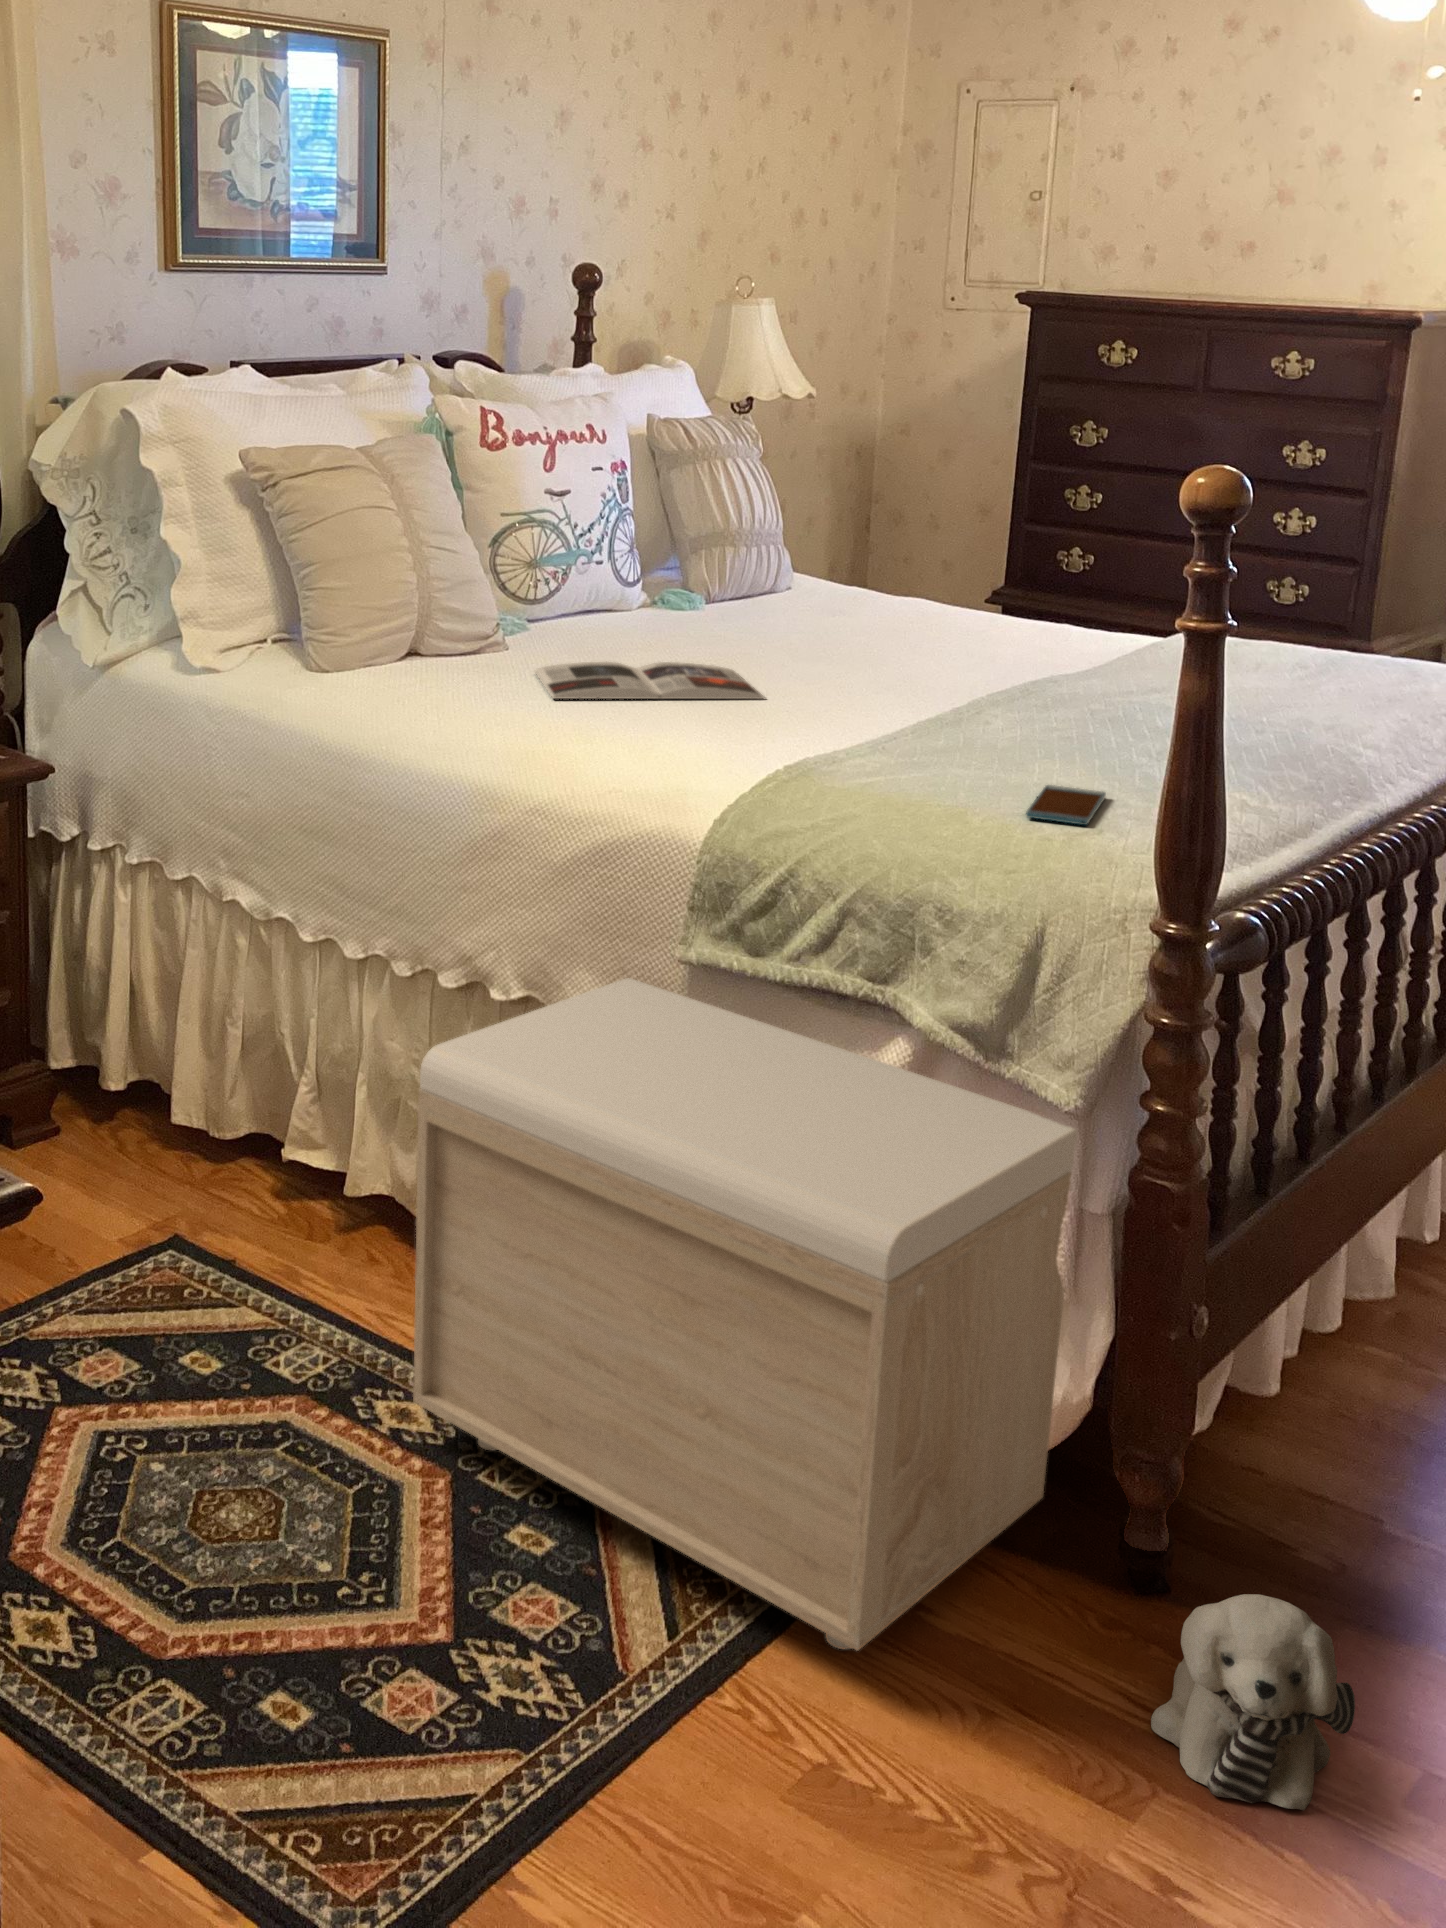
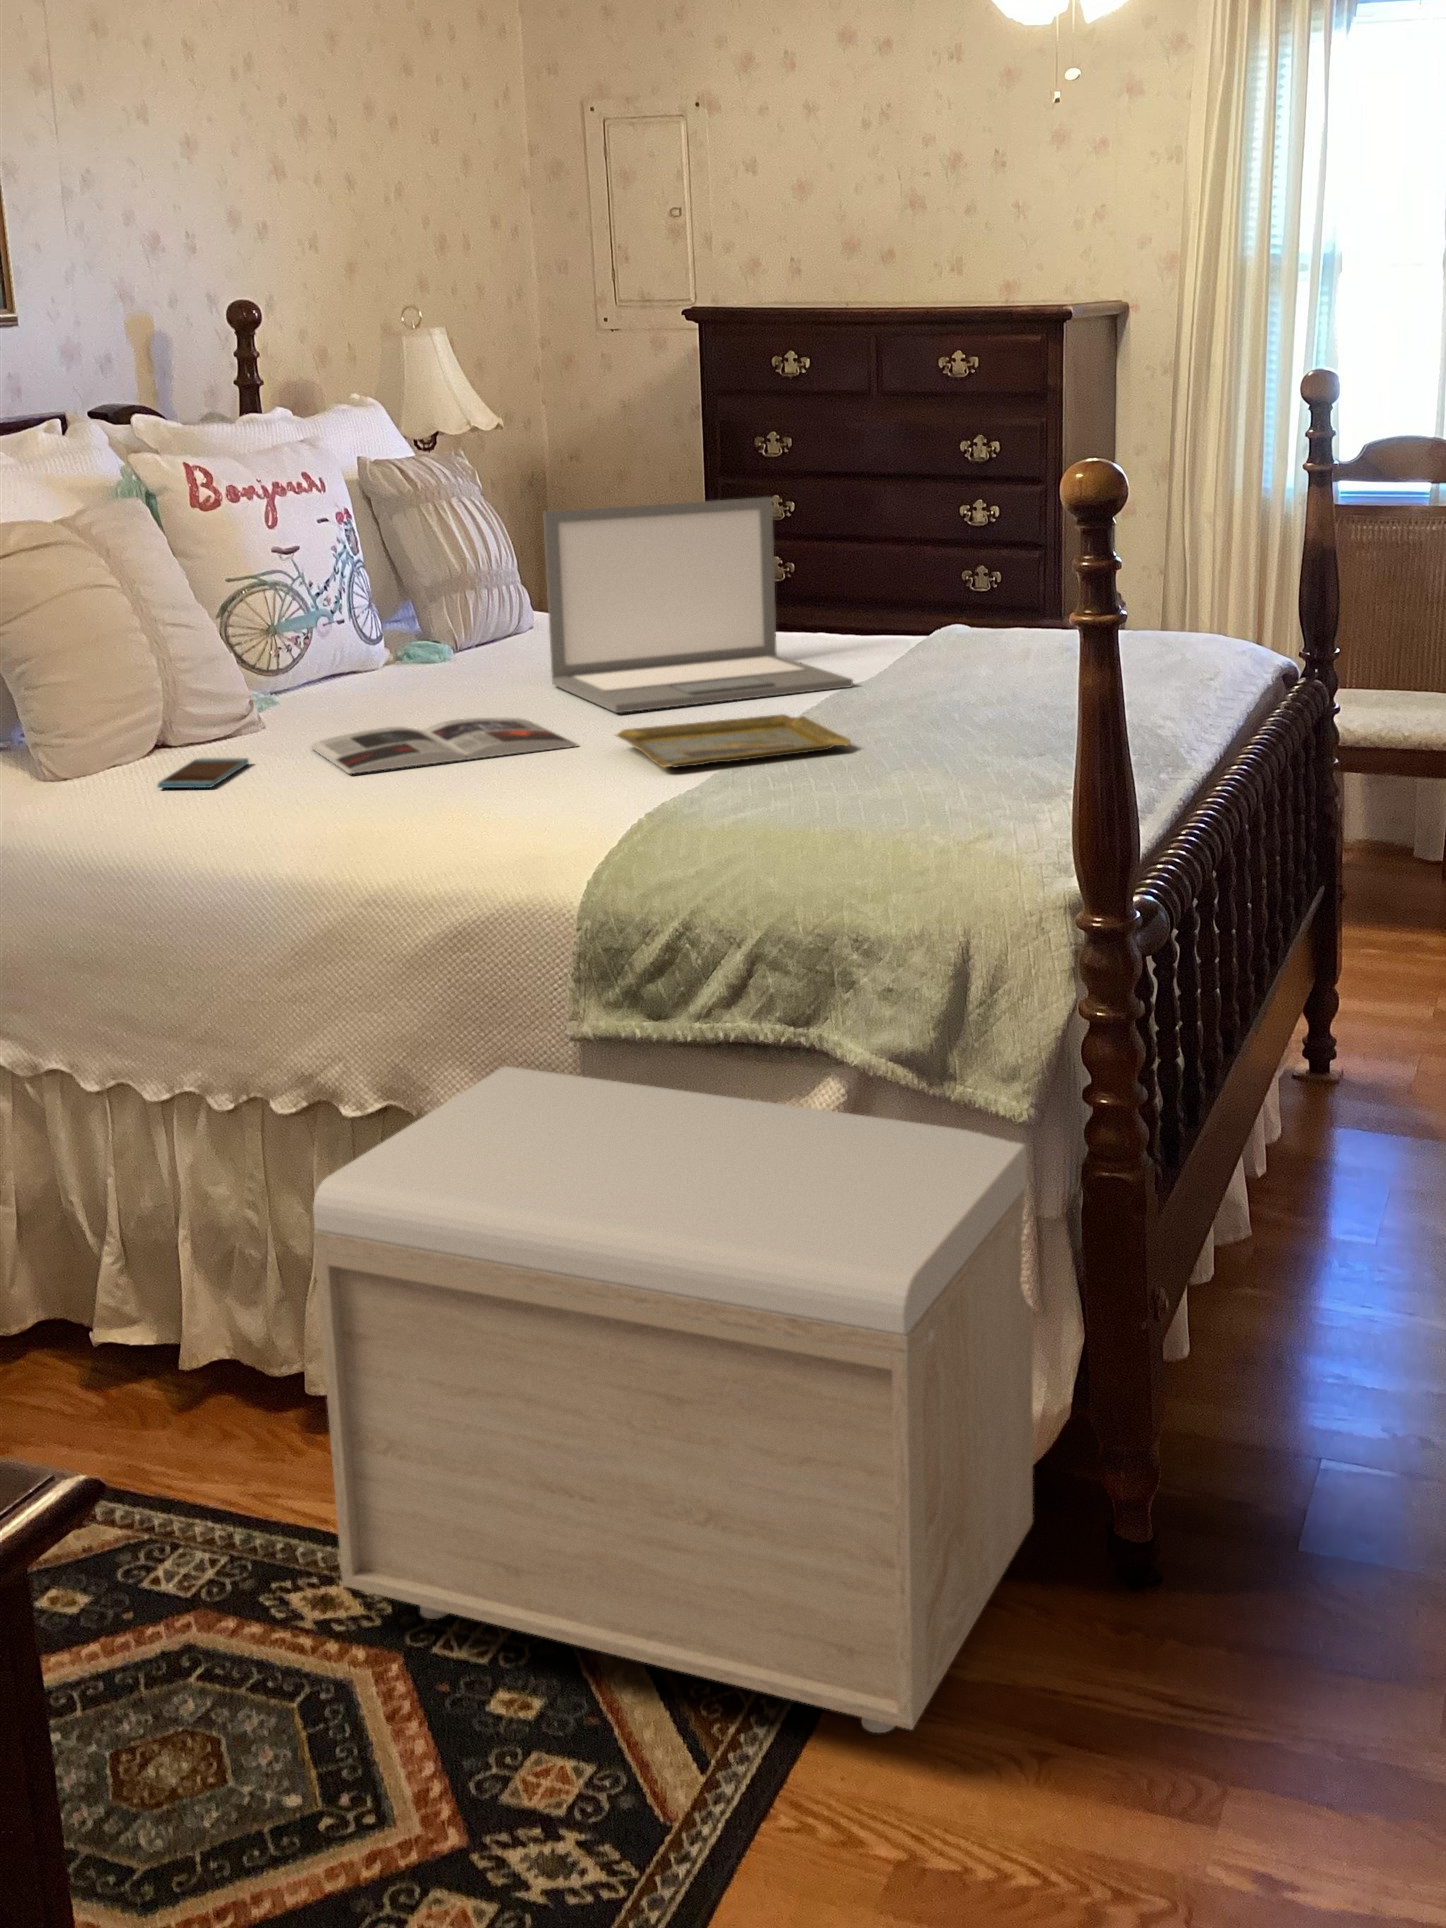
laptop: none [776,480,1057,676] -> present [543,497,853,713]
tray: none [795,689,1016,731] -> present [616,714,850,767]
smartphone: present [1025,785,1106,825] -> present [157,758,249,788]
plush toy: present [1151,1594,1355,1810] -> none [1200,1566,1390,1777]

